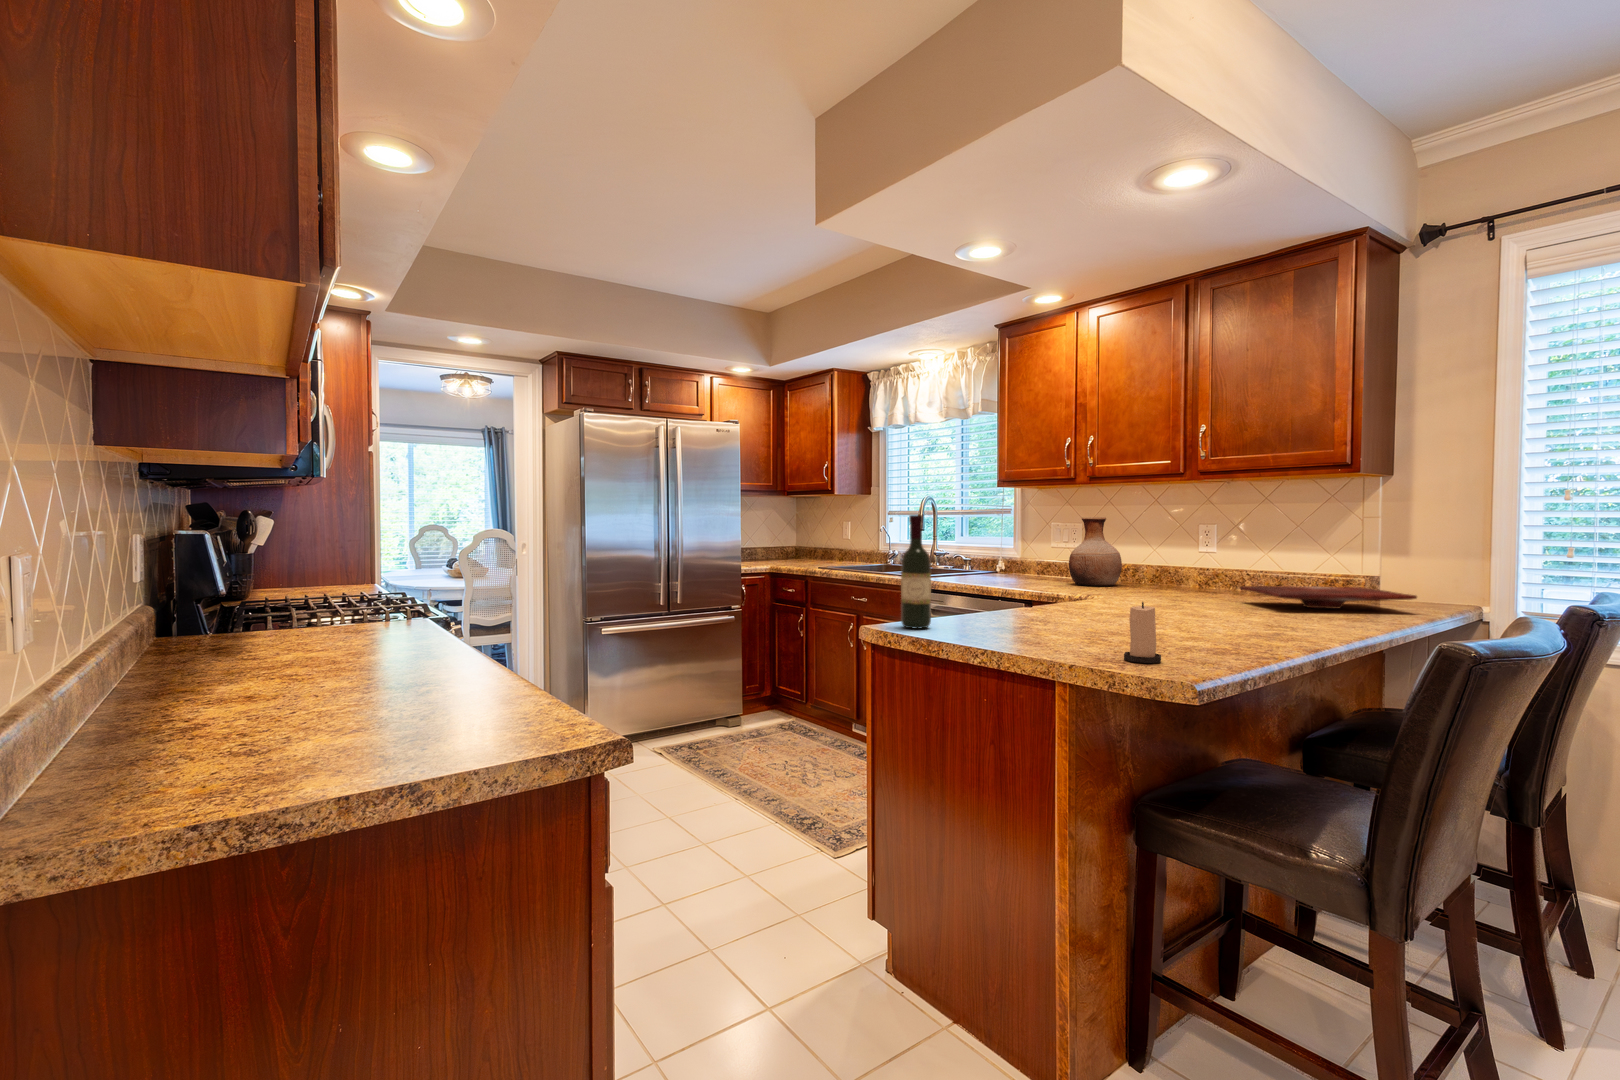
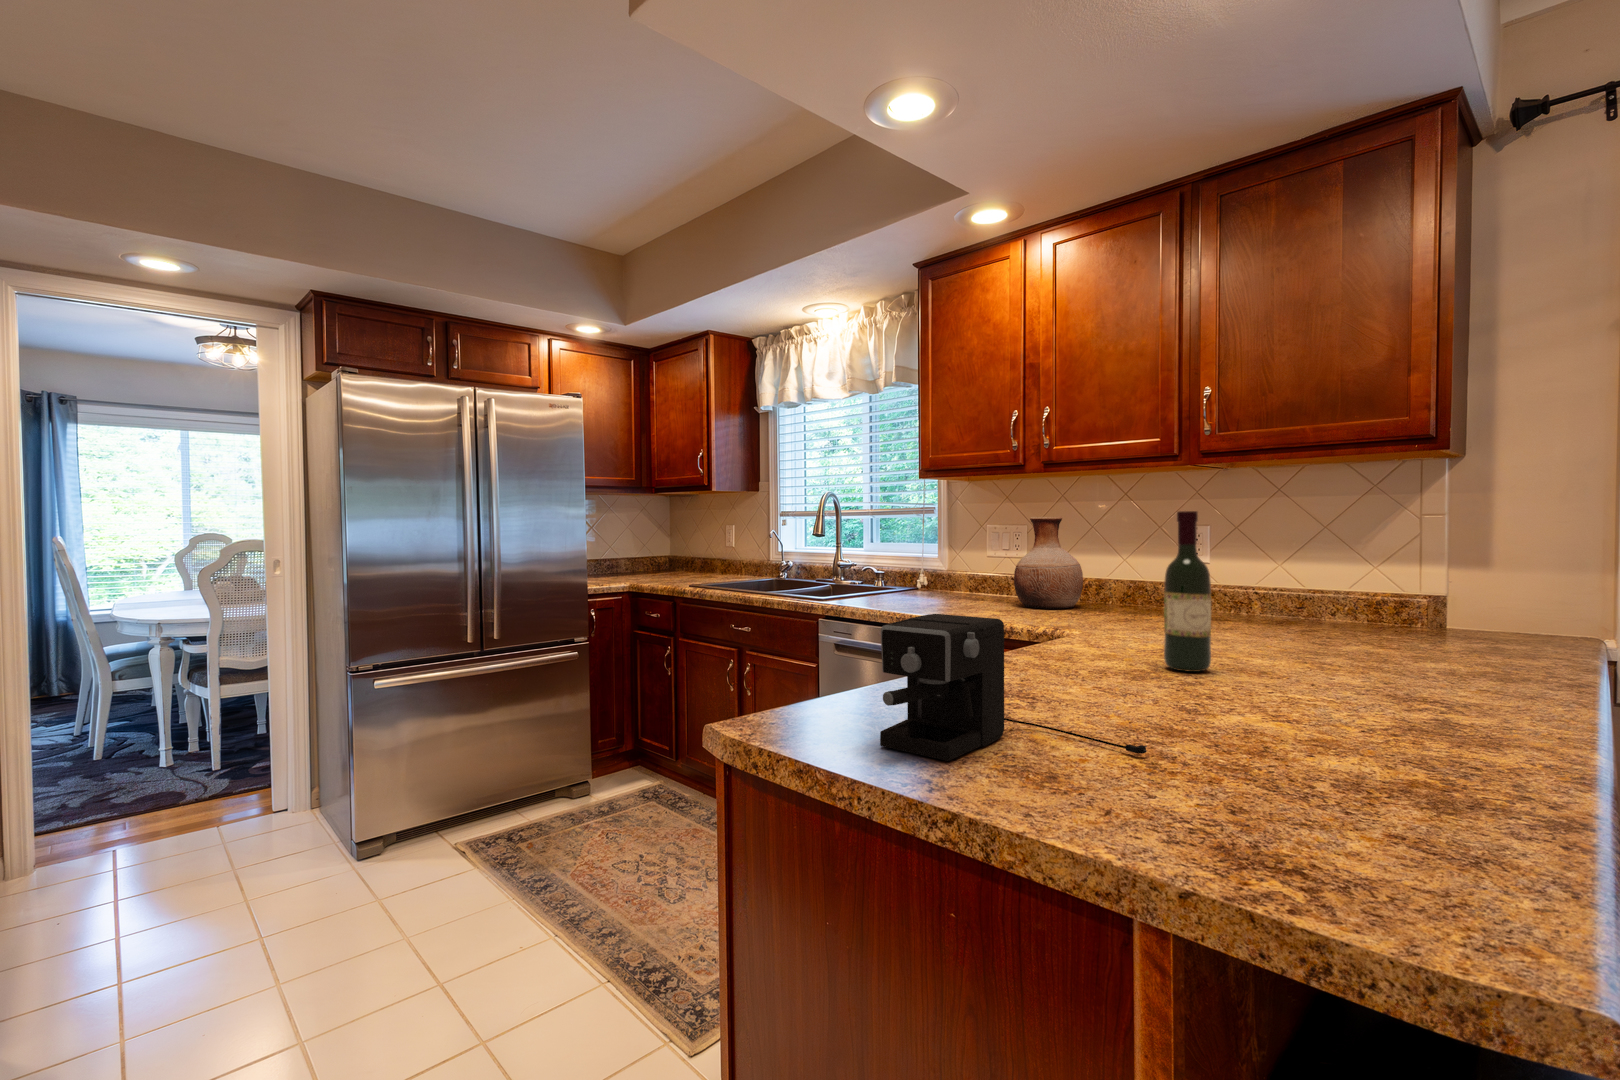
wine bottle: present [901,515,931,629] -> present [1164,511,1211,672]
coffee maker: none [956,570,1090,637] -> present [880,614,1147,761]
cutting board: present [1240,586,1417,609] -> none [1270,612,1551,647]
candle: present [1124,602,1161,663] -> none [1297,717,1408,884]

